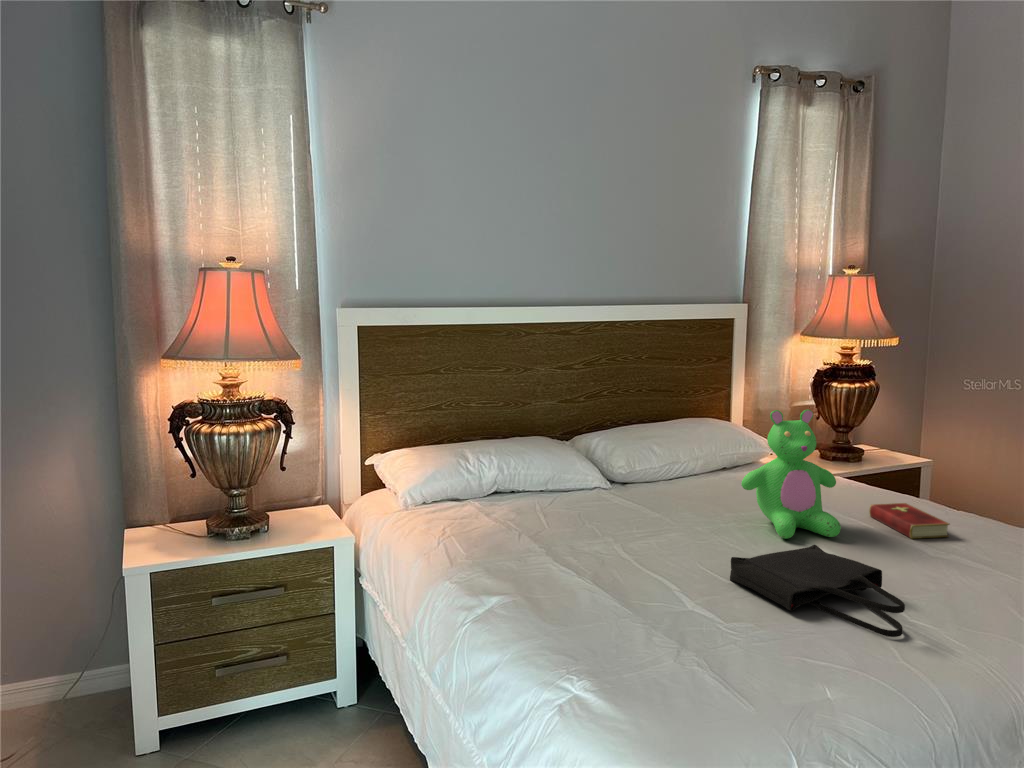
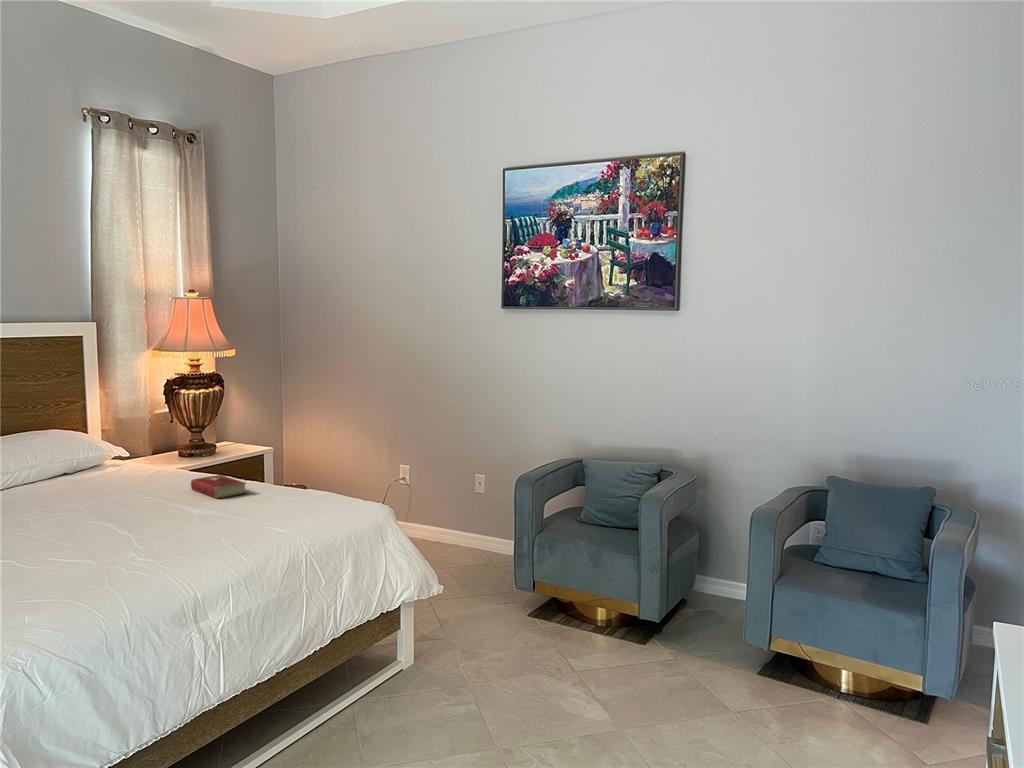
teddy bear: present [741,409,841,539] -> none [66,405,156,514]
tote bag: present [730,545,905,637] -> none [36,511,172,560]

